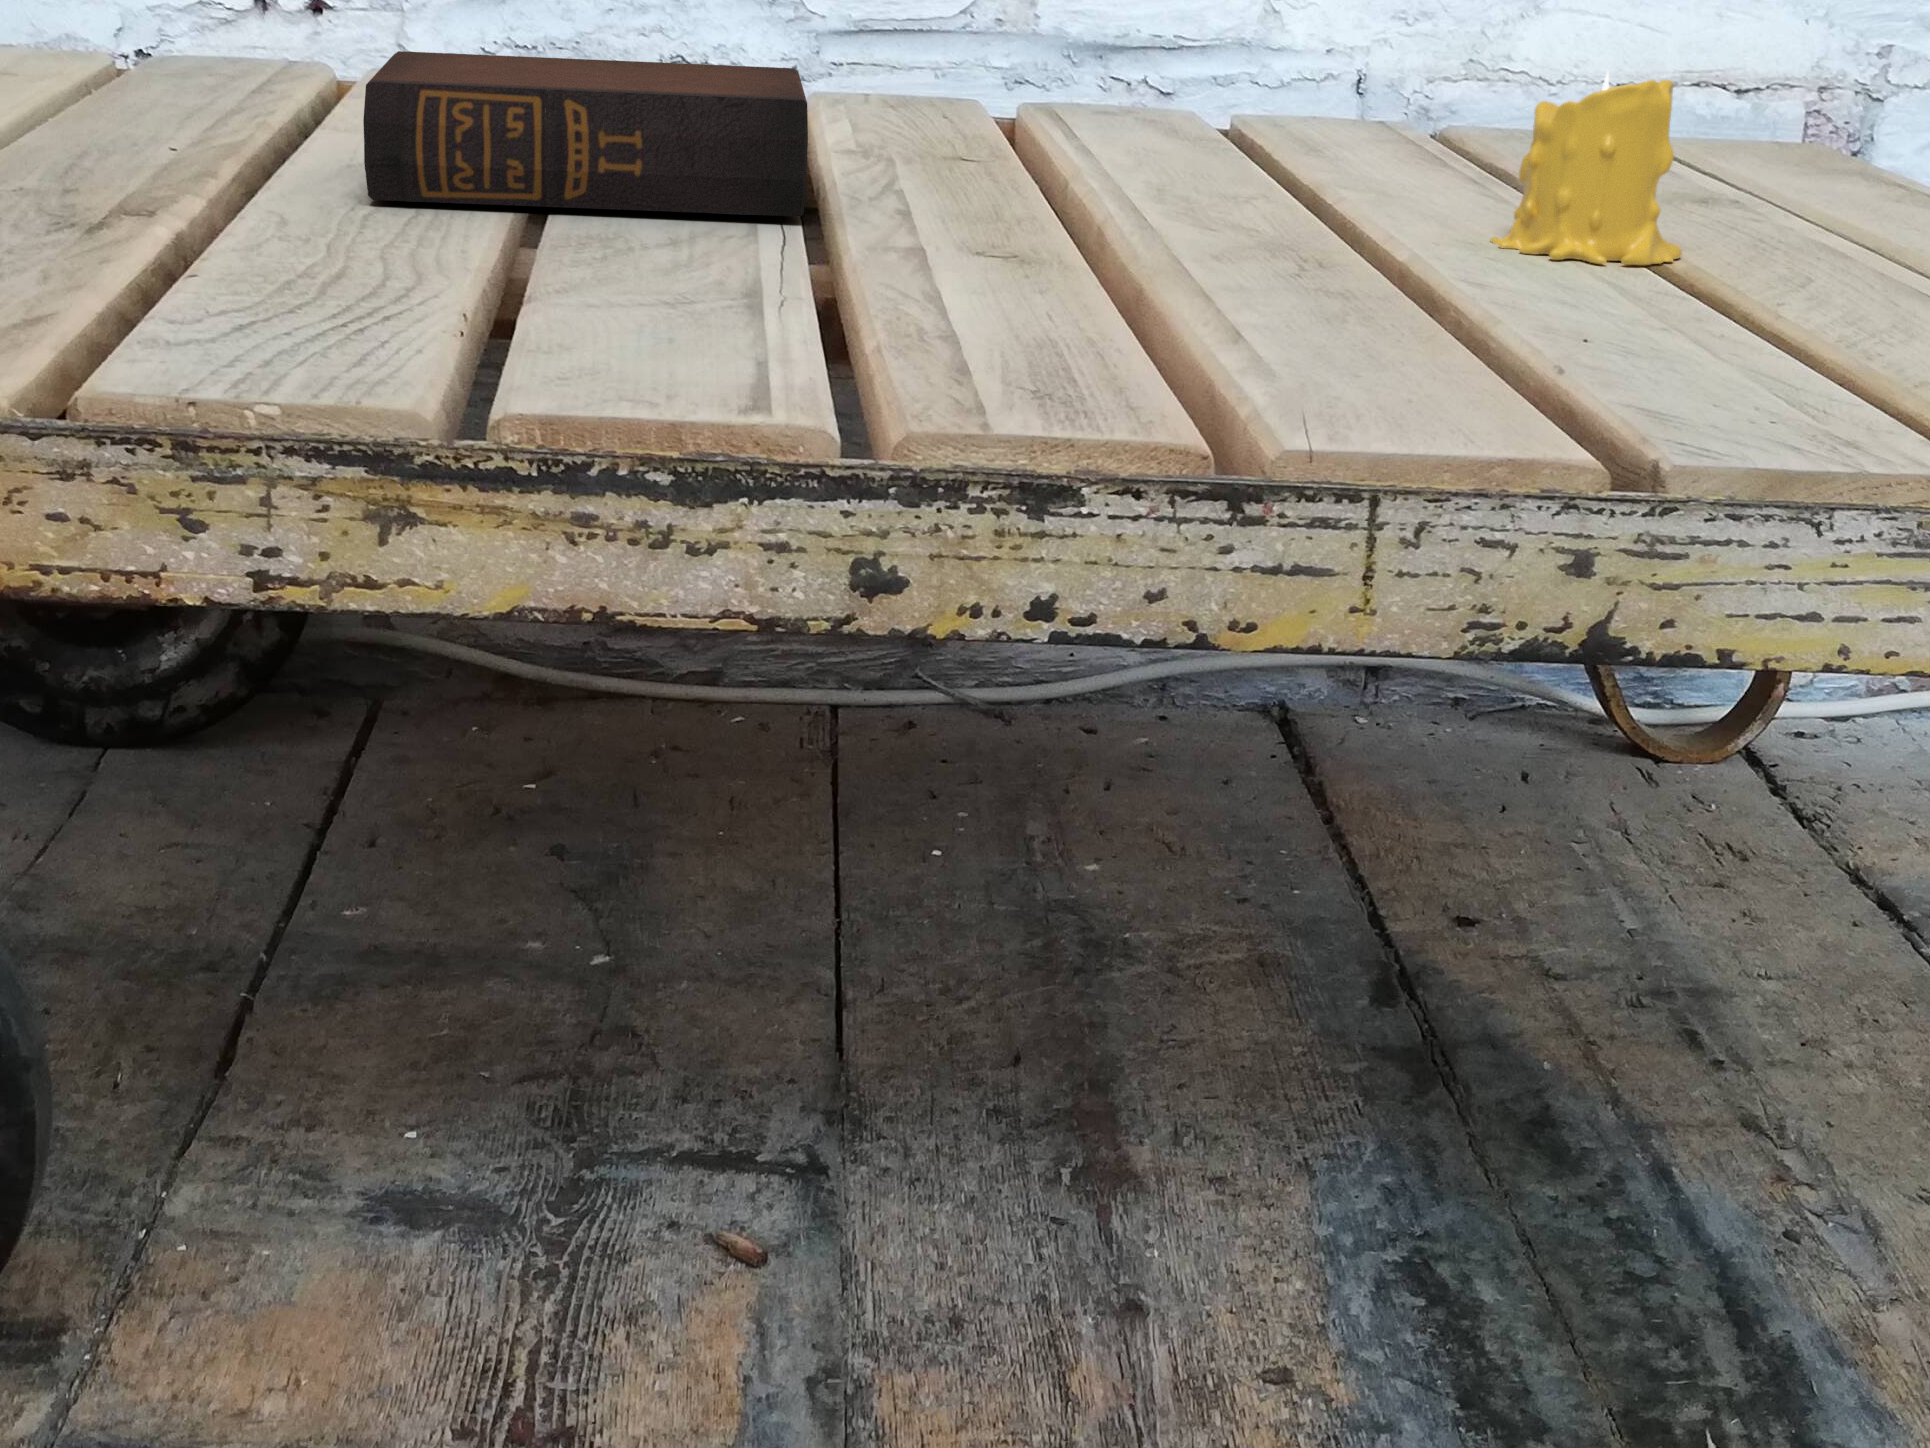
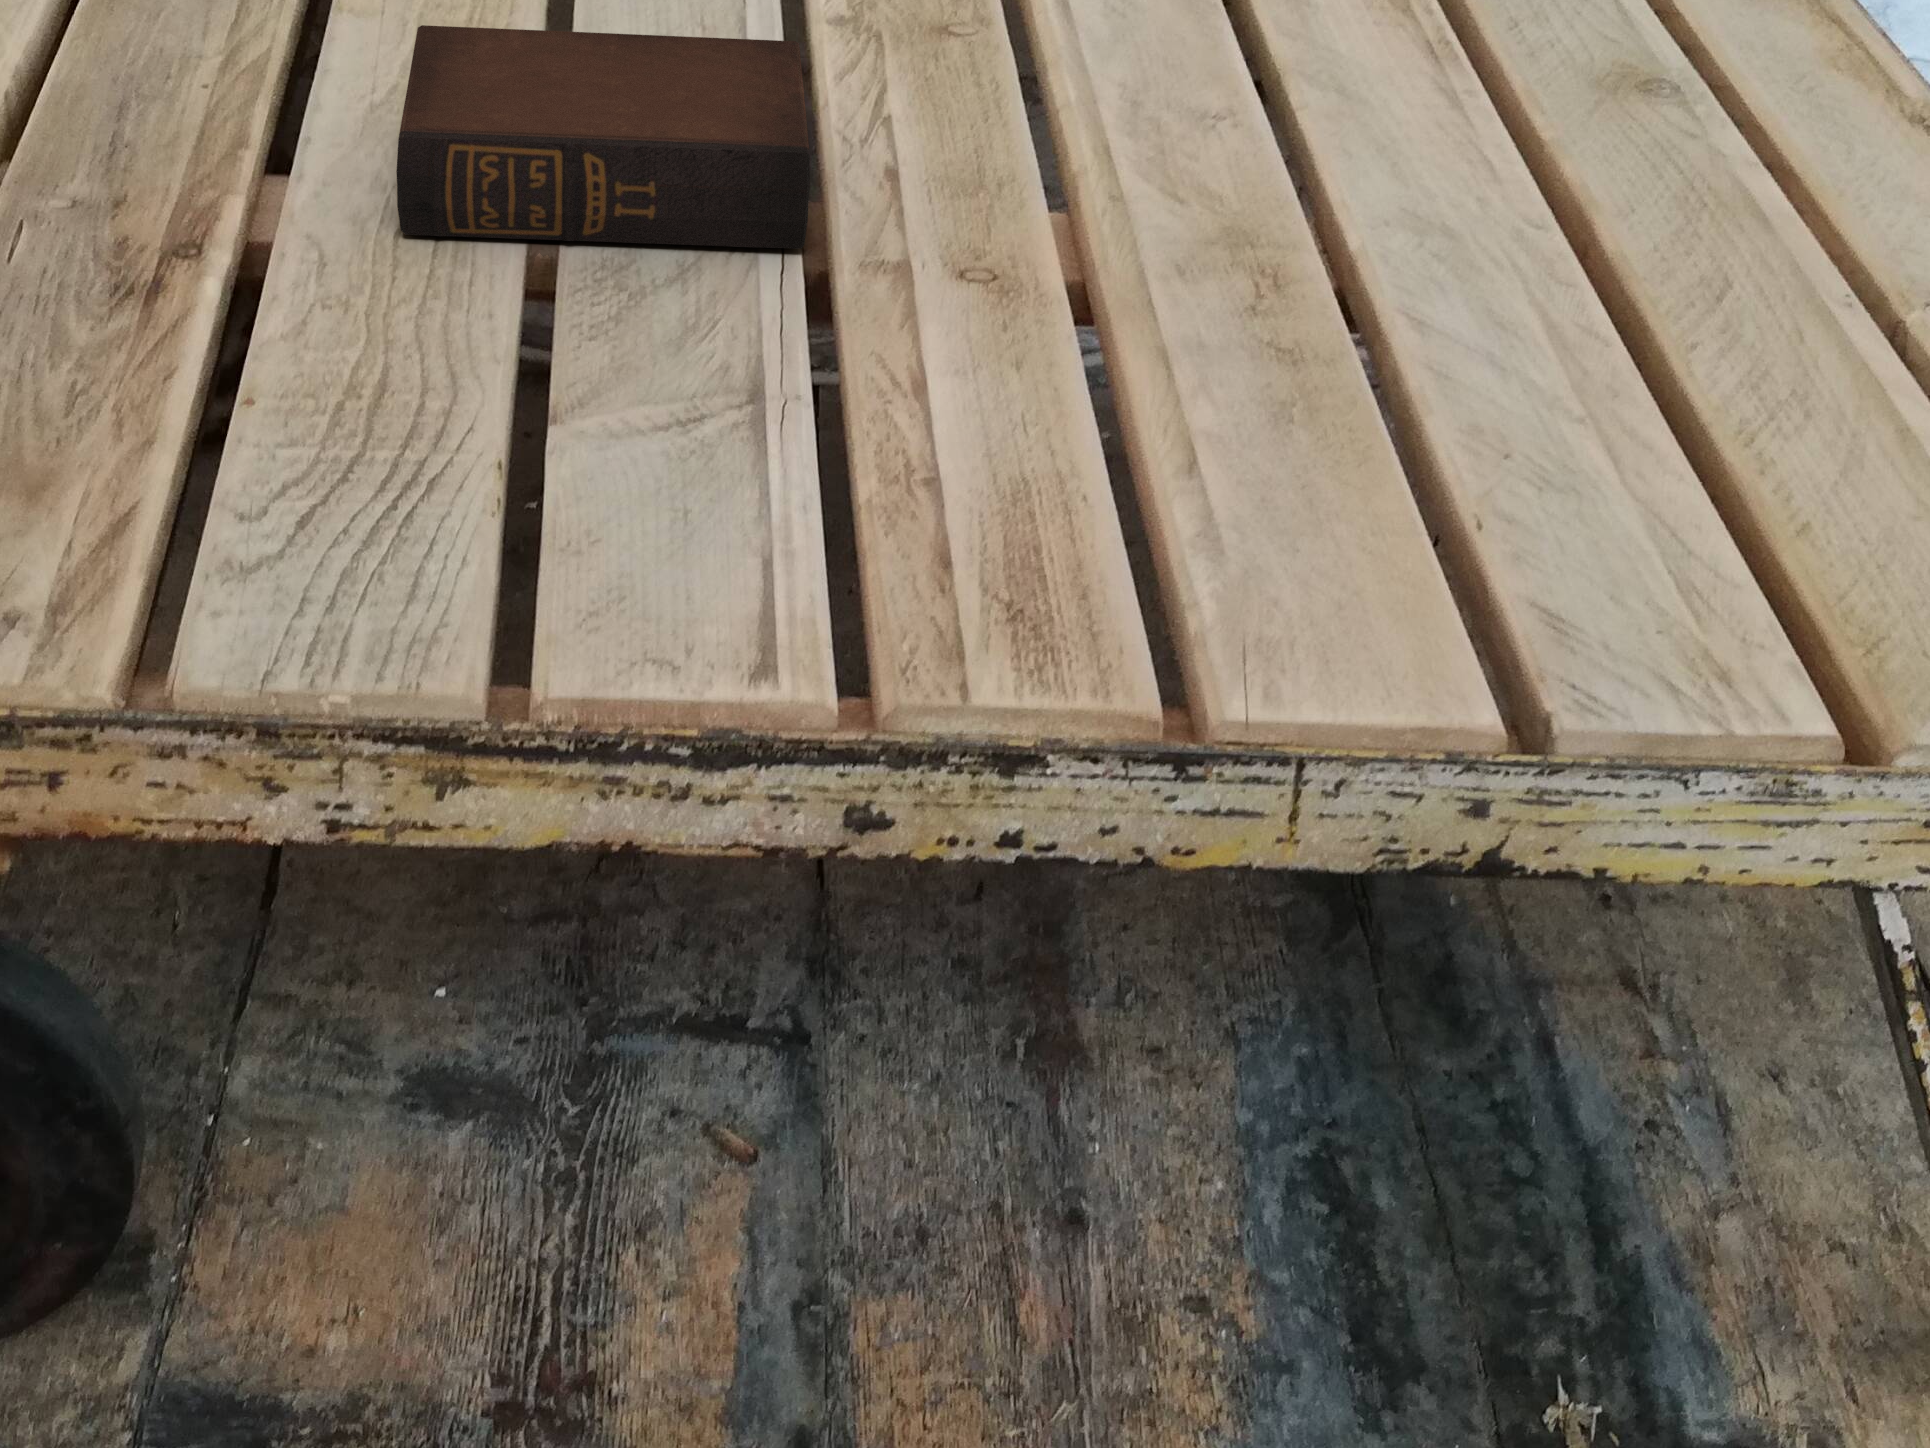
candle: present [1490,71,1682,265] -> none [1440,99,1618,295]

